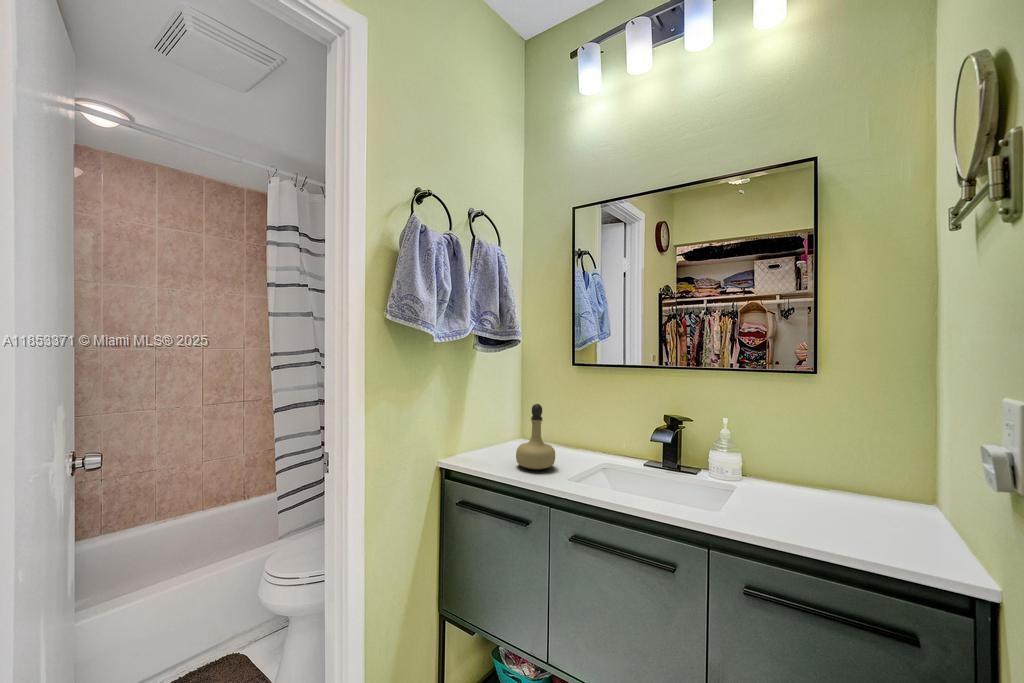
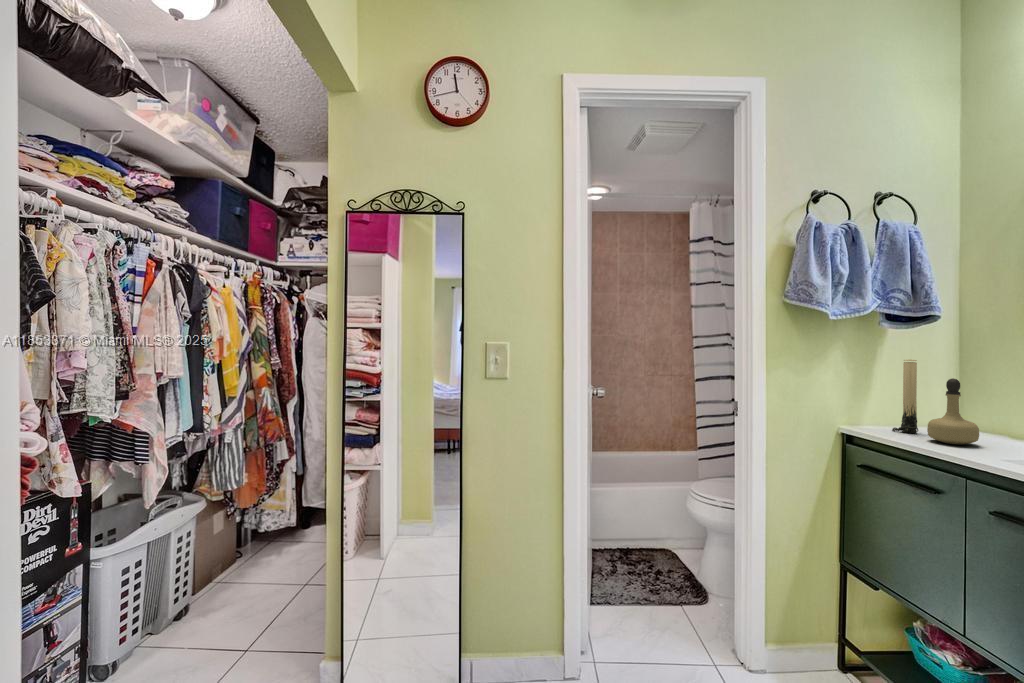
candle: none [483,383,504,457] -> present [892,359,918,433]

